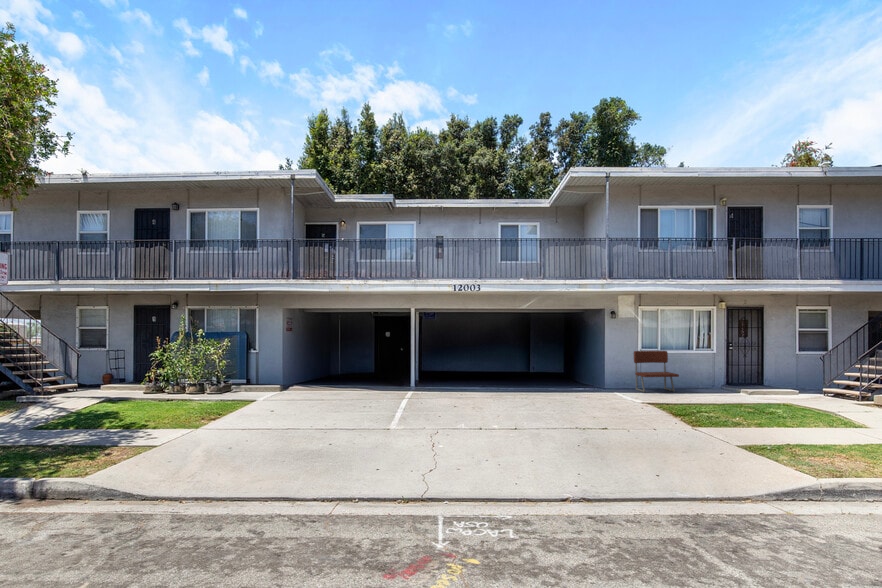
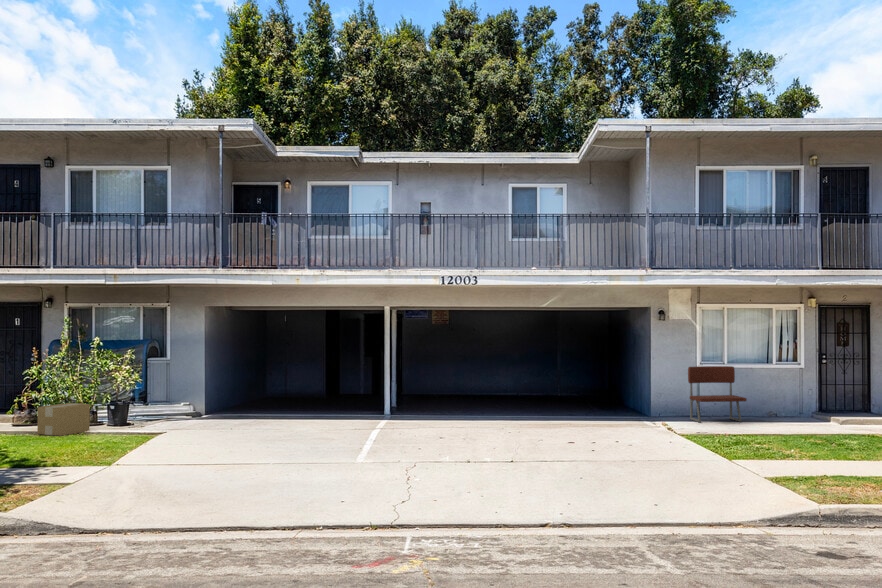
cardboard box: none [154,379,194,404] -> present [37,403,90,436]

